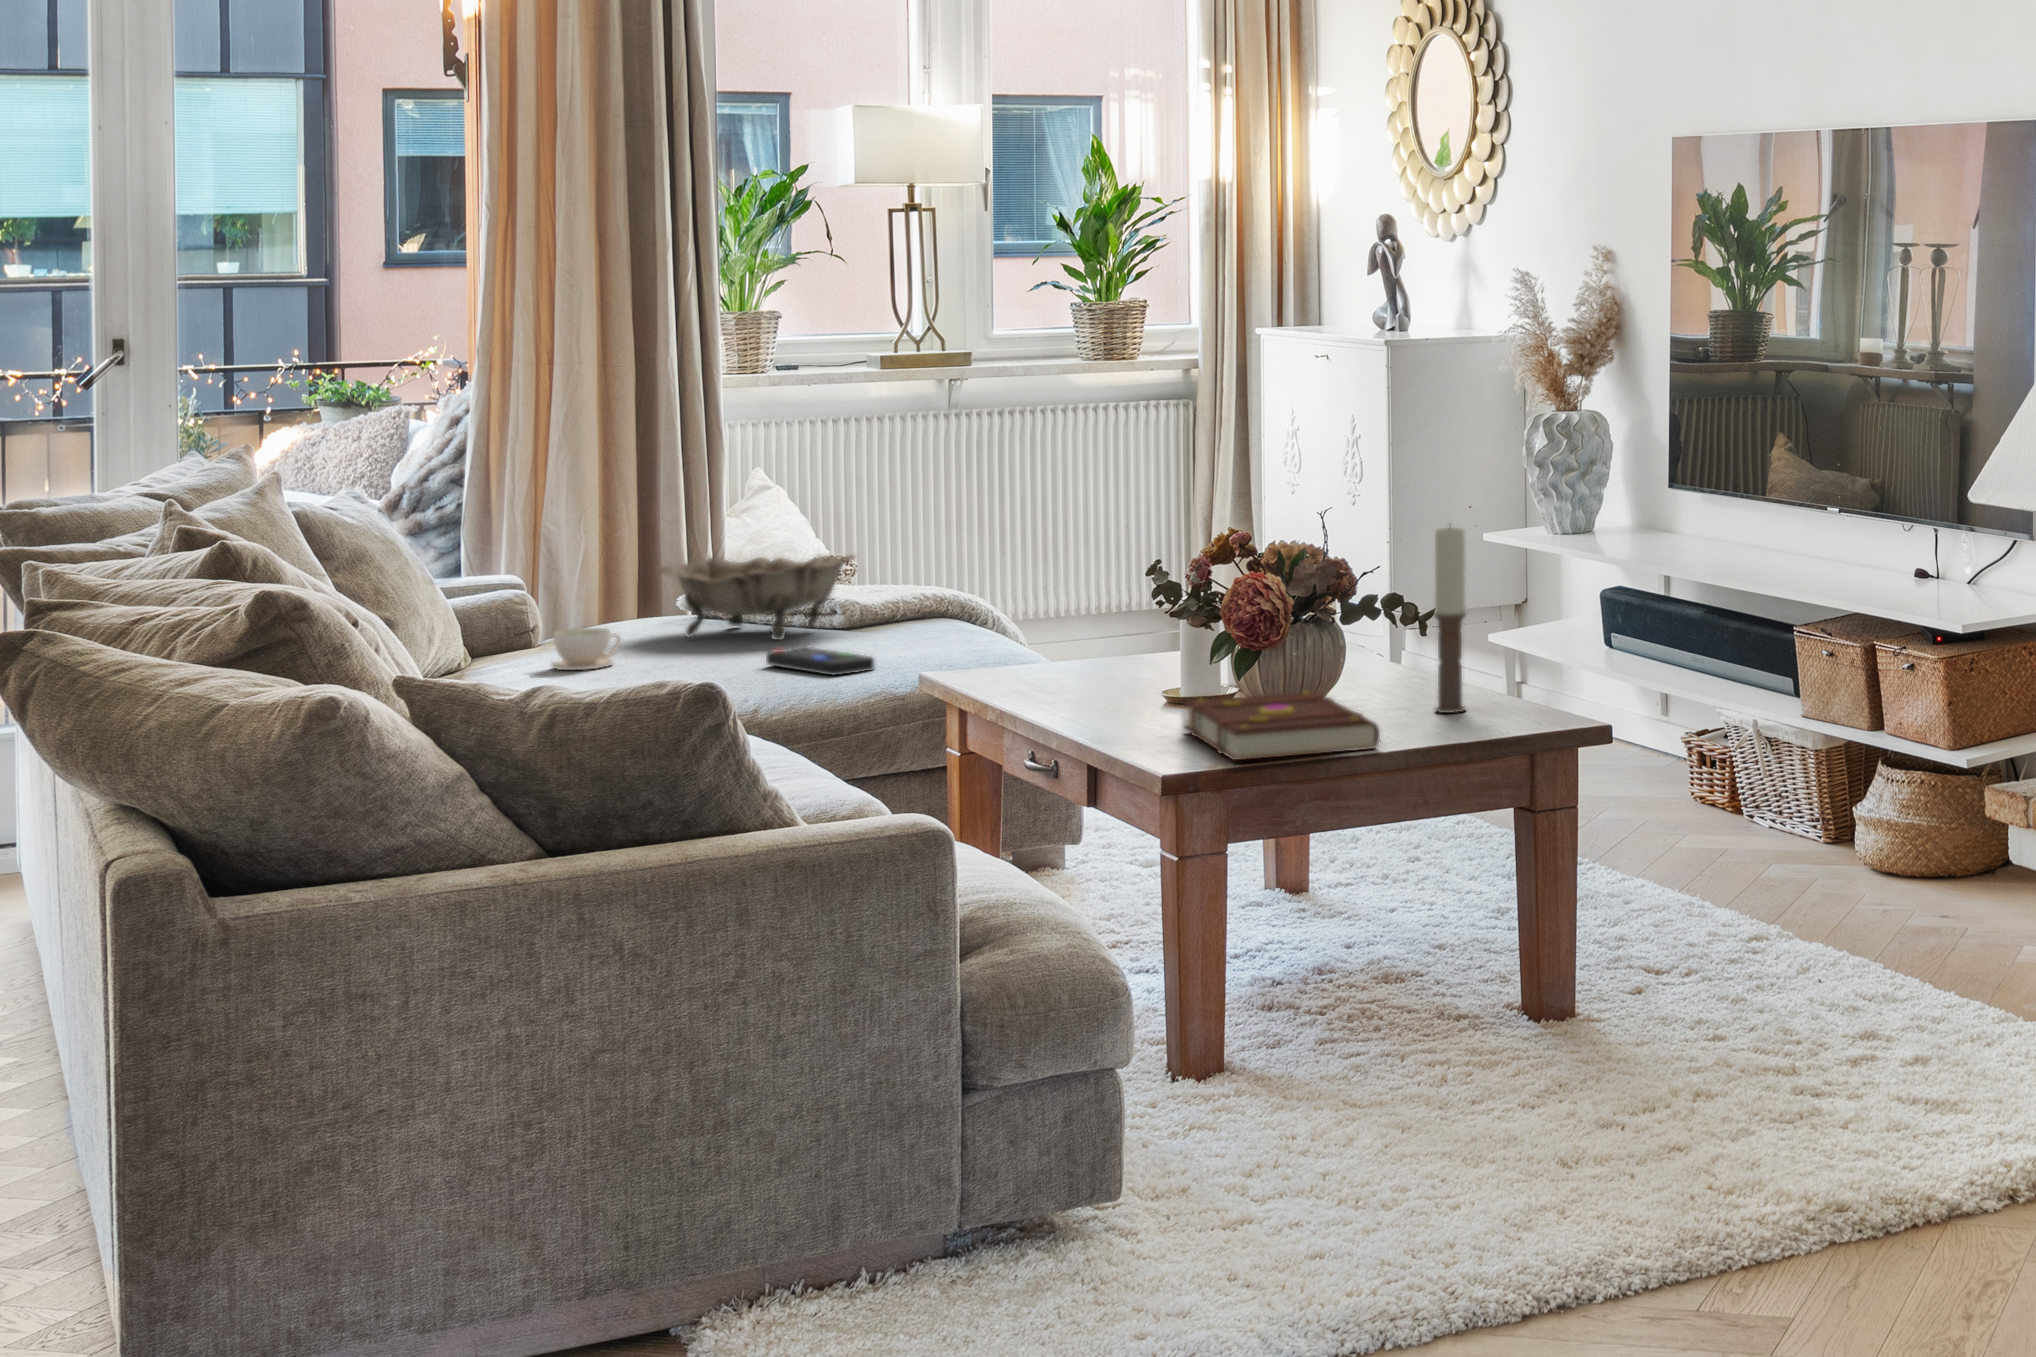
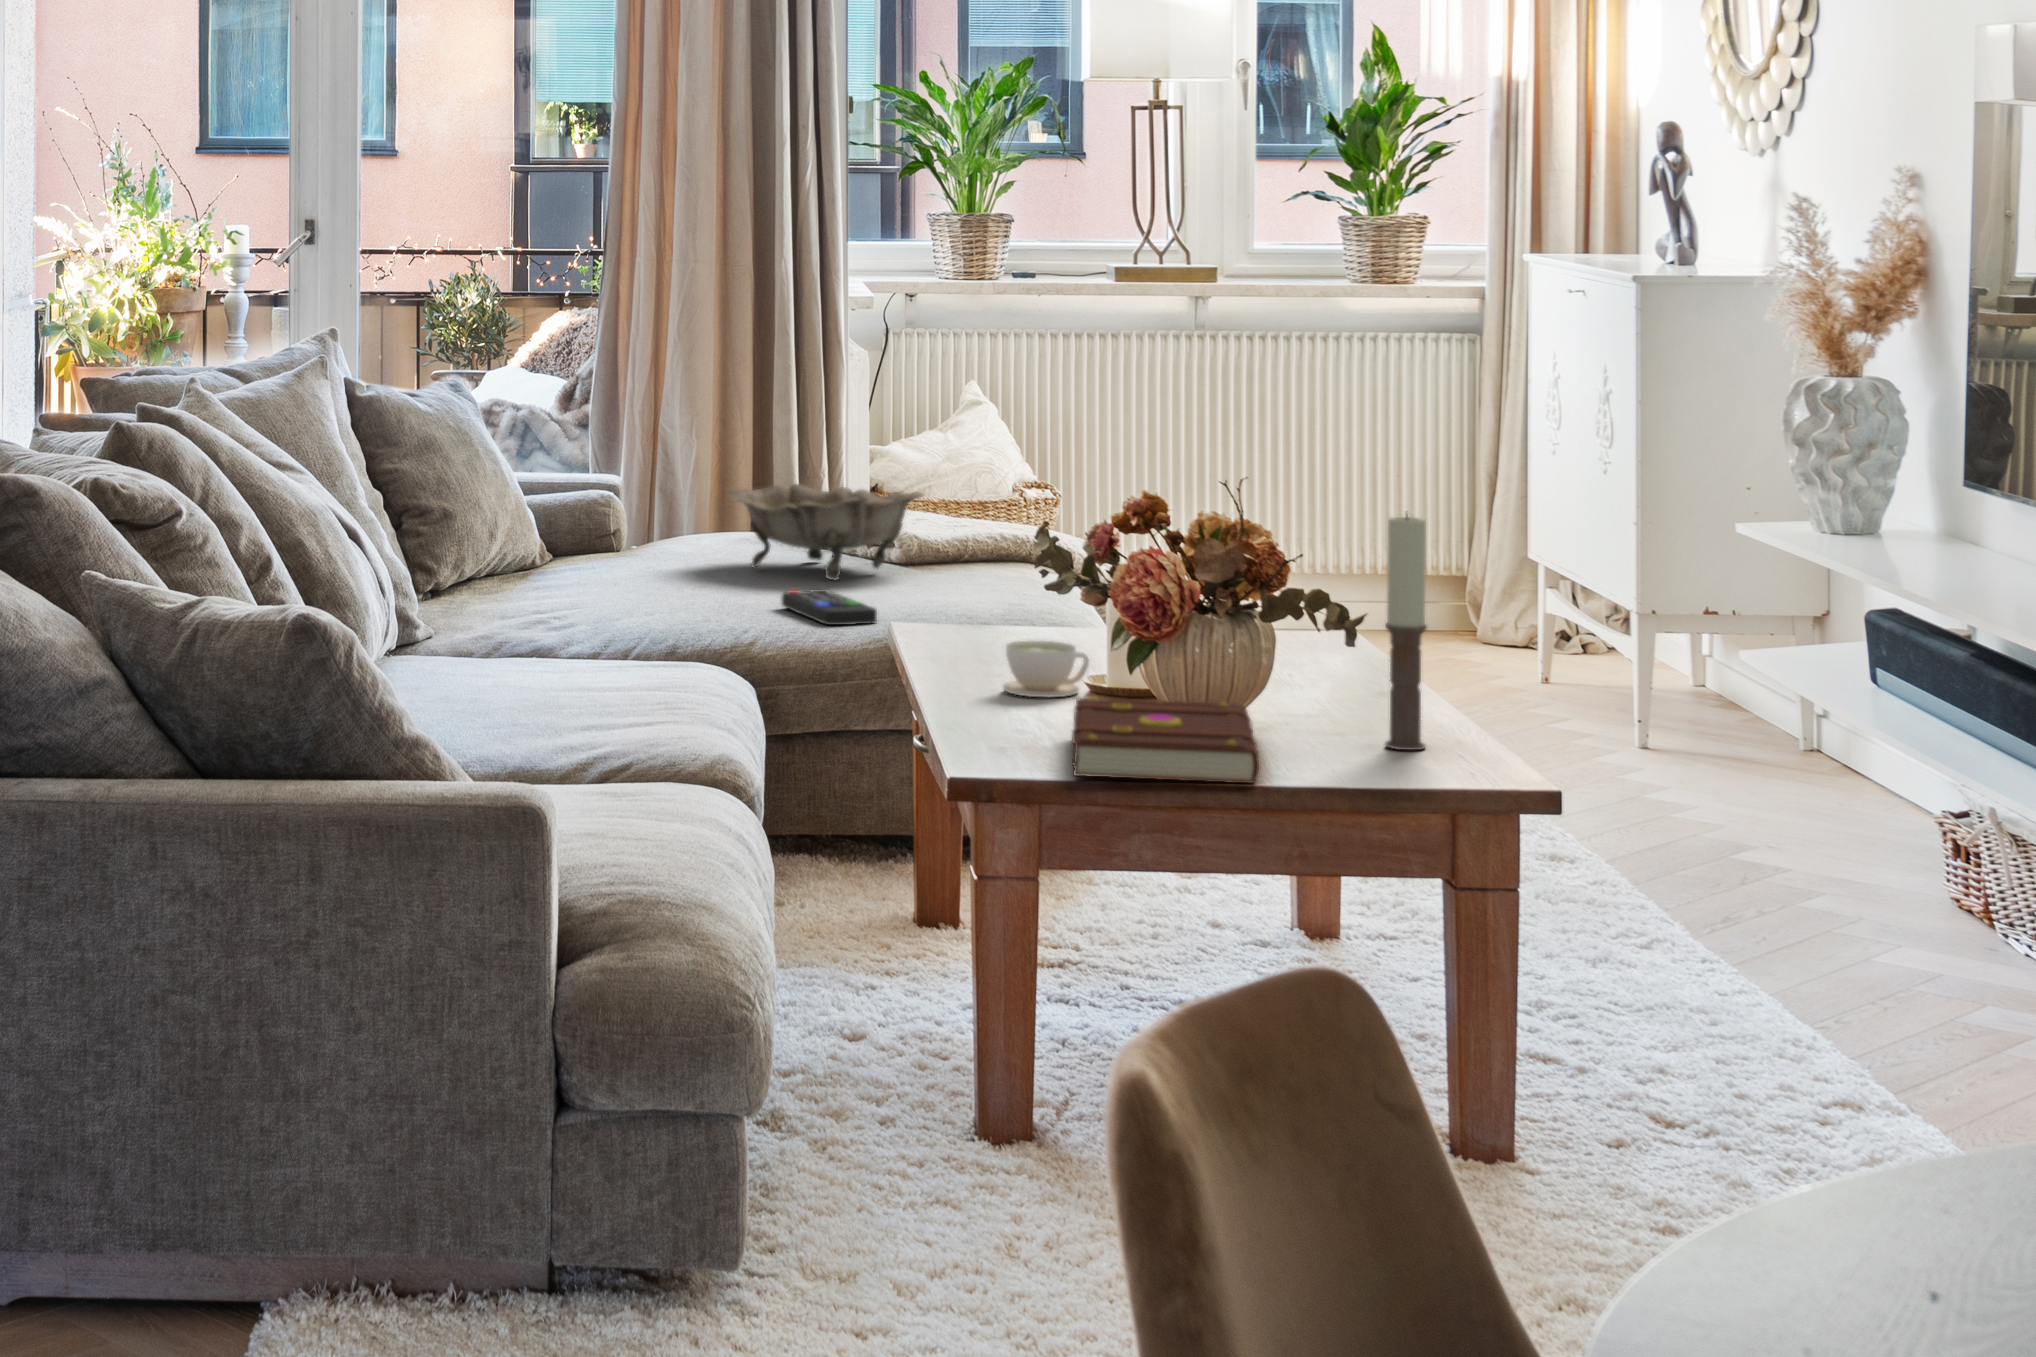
coffee cup: present [552,628,621,670] -> present [1003,641,1089,698]

